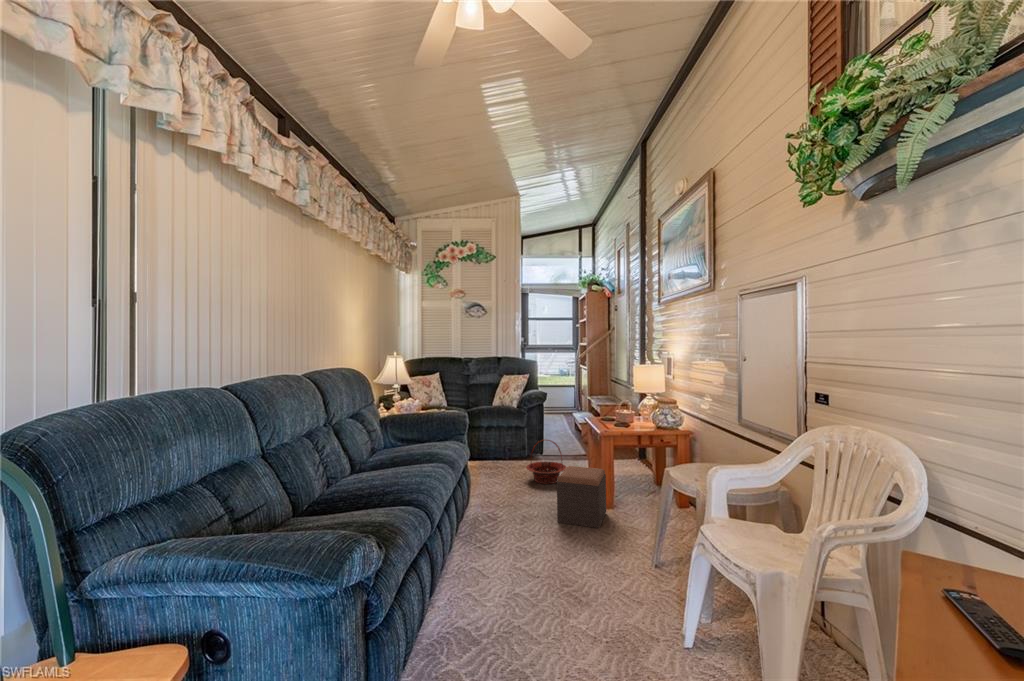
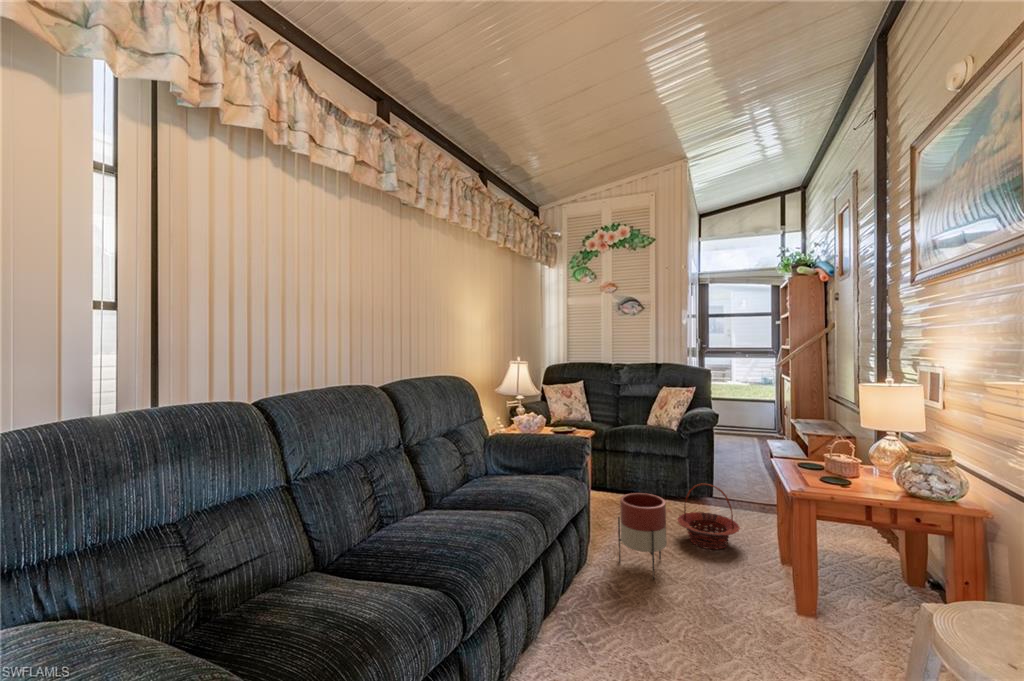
planter: none [492,449,525,506] -> present [618,493,667,579]
footstool: present [557,466,606,528] -> none [706,536,800,656]

